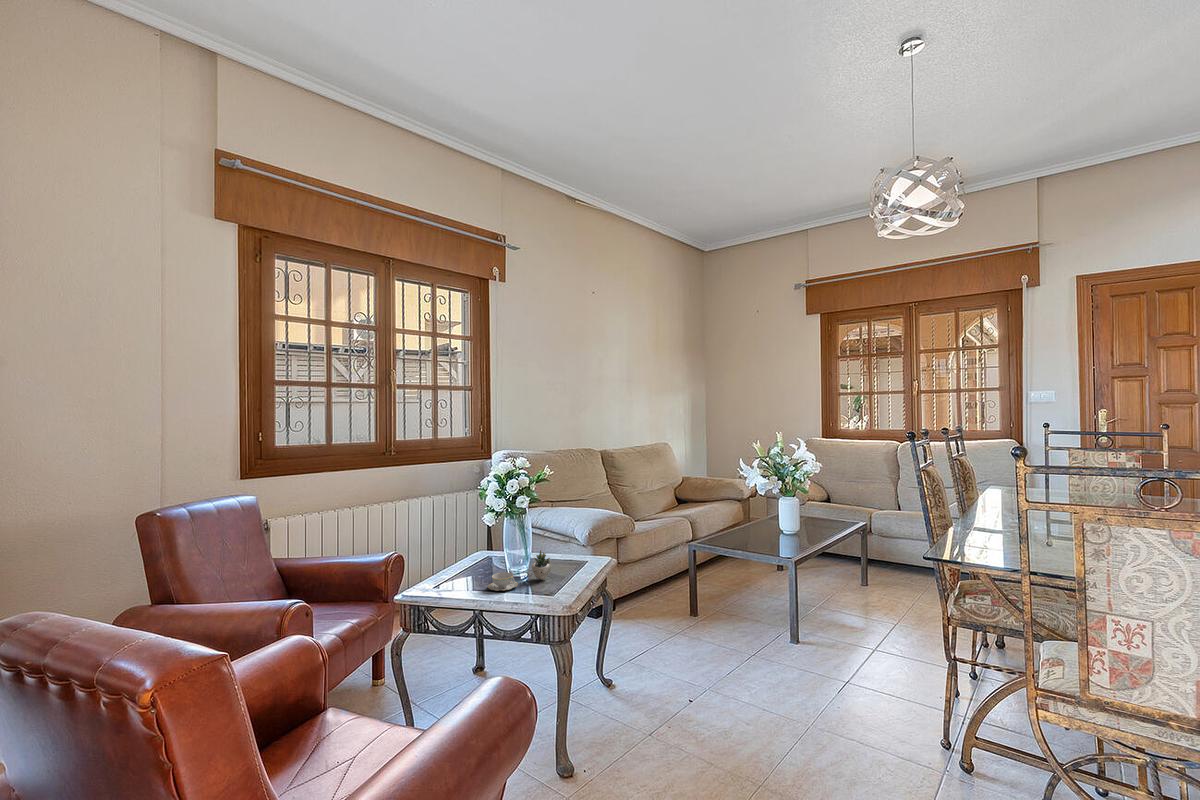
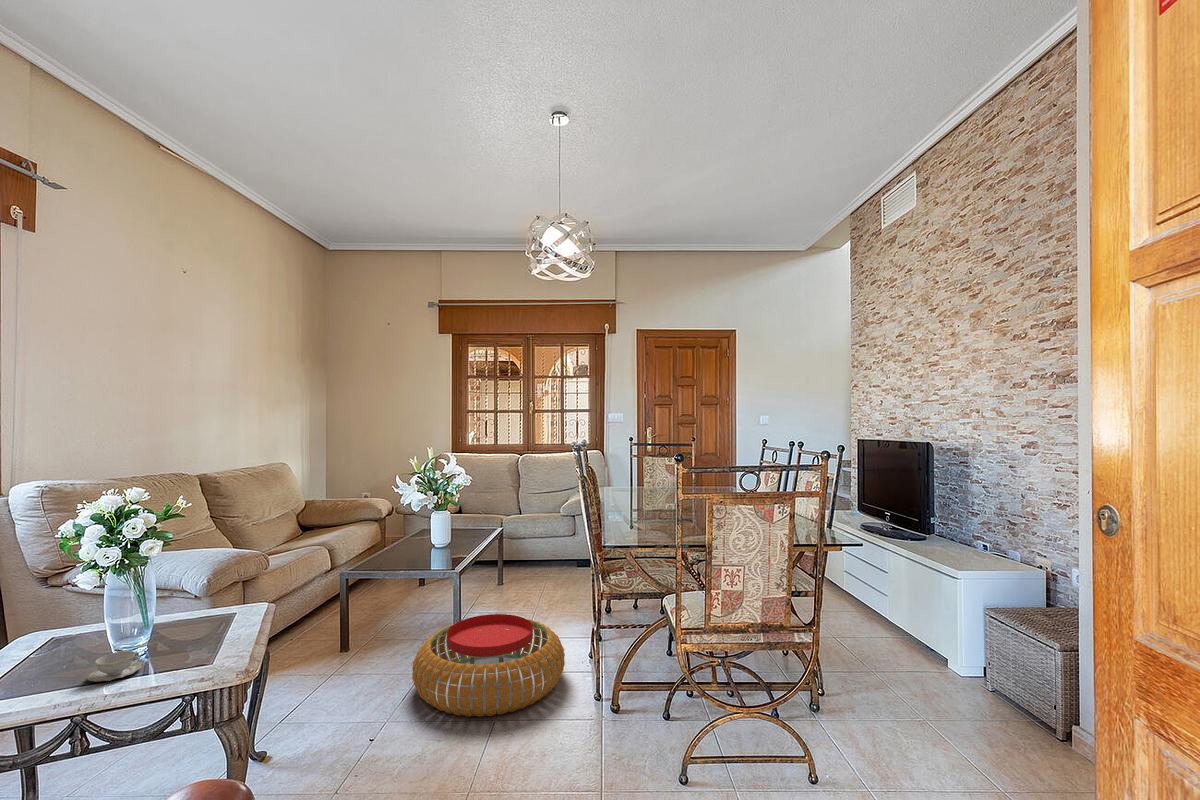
succulent plant: present [532,548,570,580] -> none [160,599,225,650]
pouf: none [736,610,909,723] -> present [412,614,565,717]

